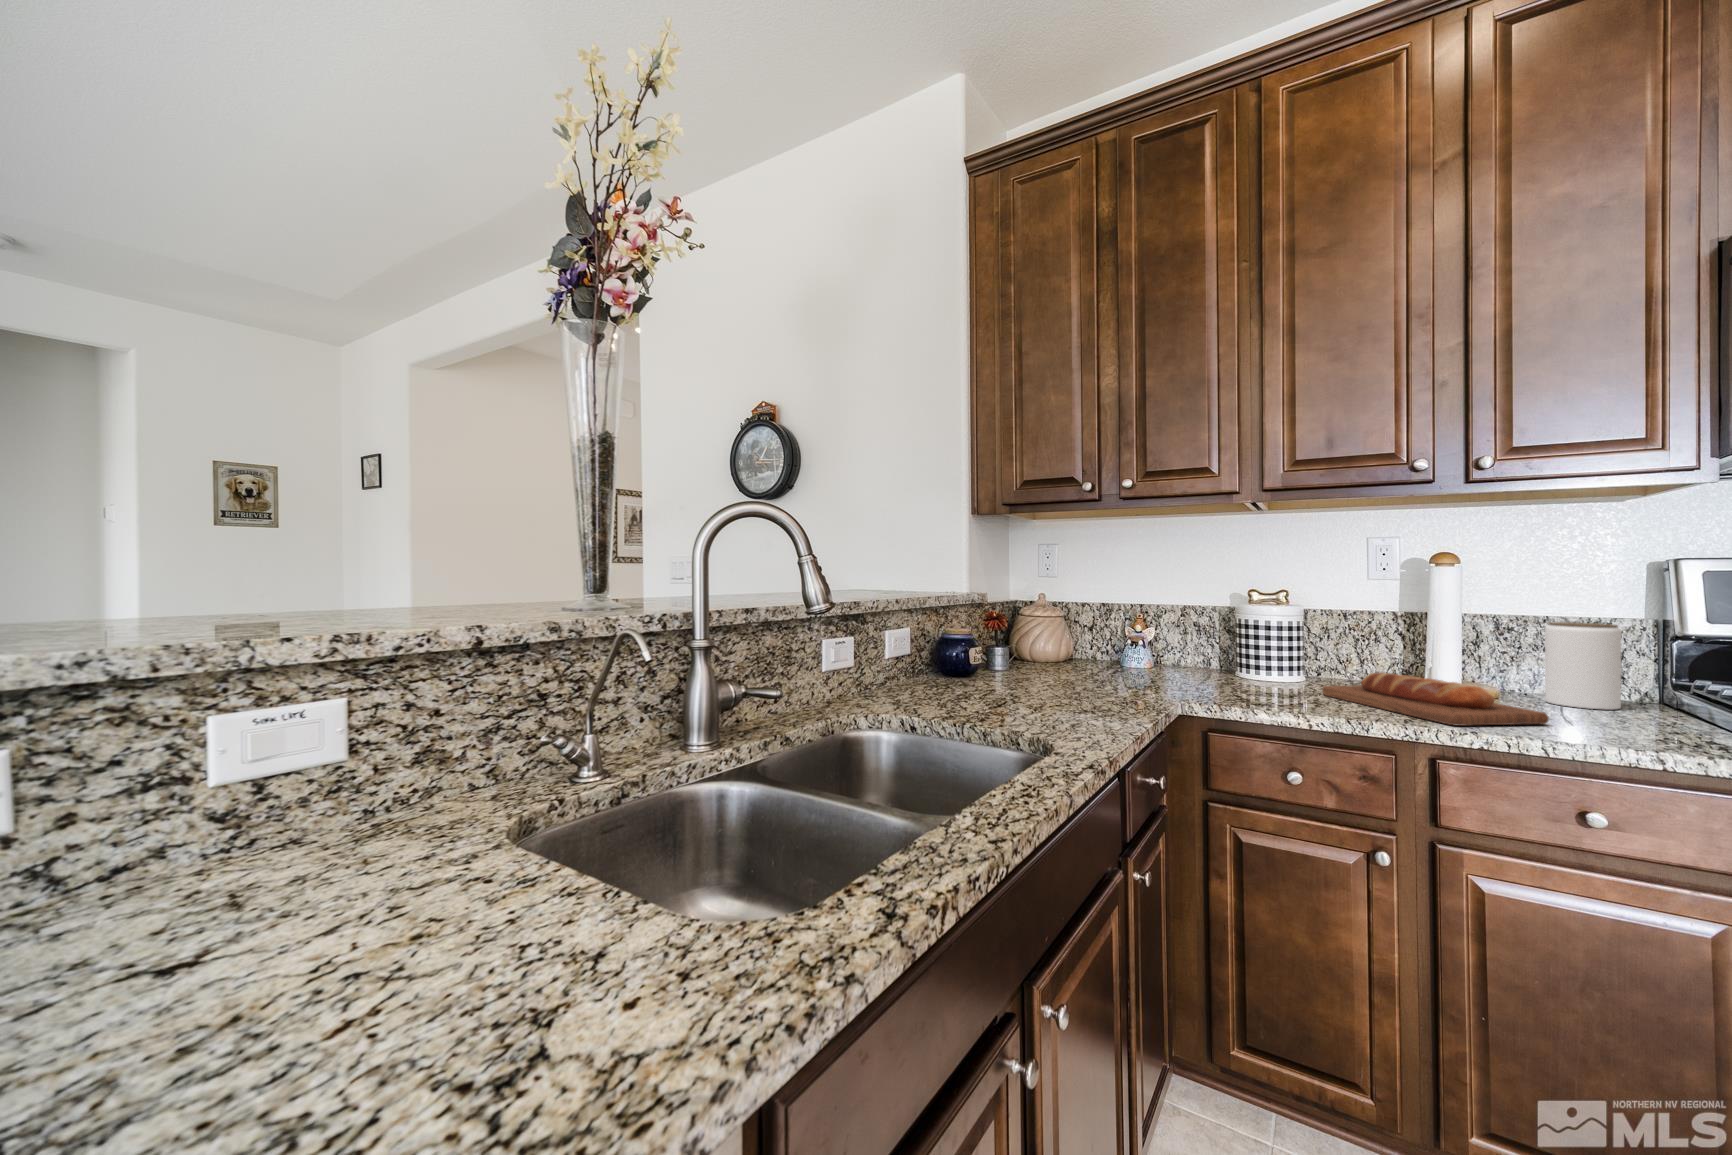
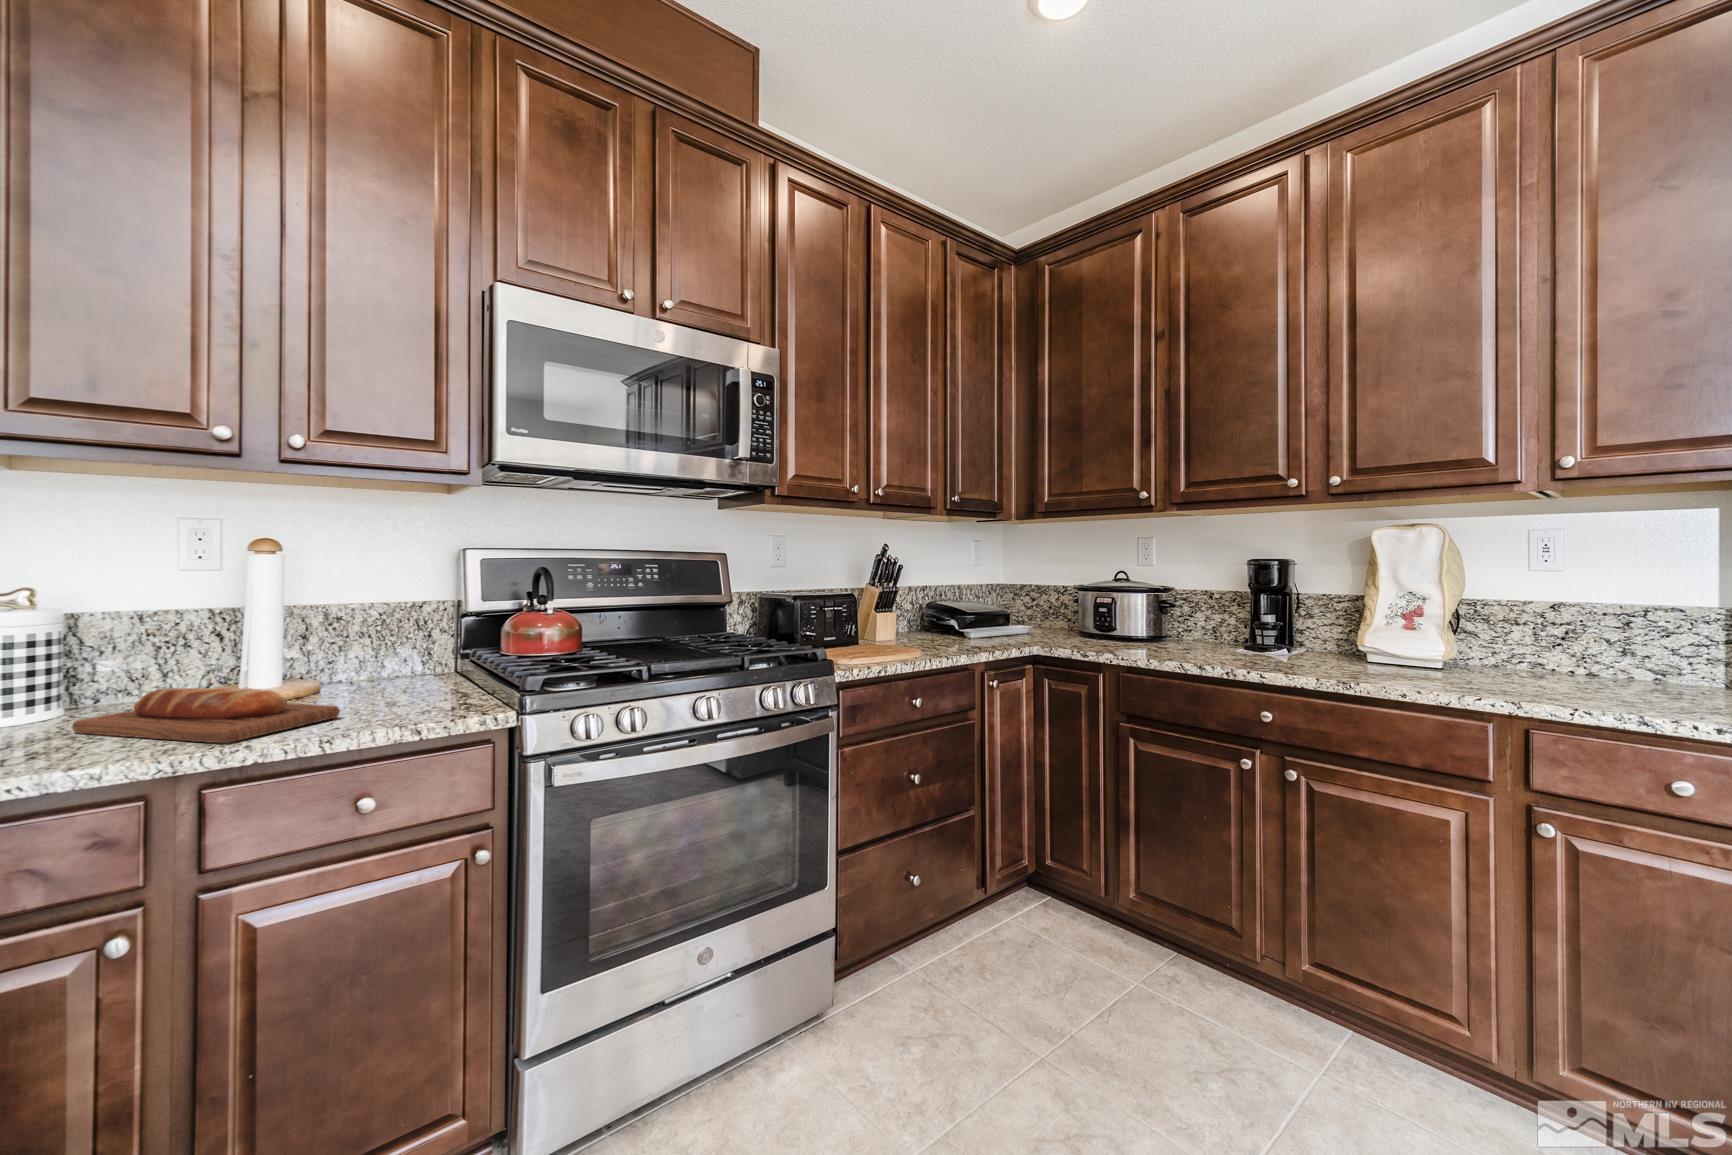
jar: present [1545,622,1621,710] -> none [361,608,423,691]

